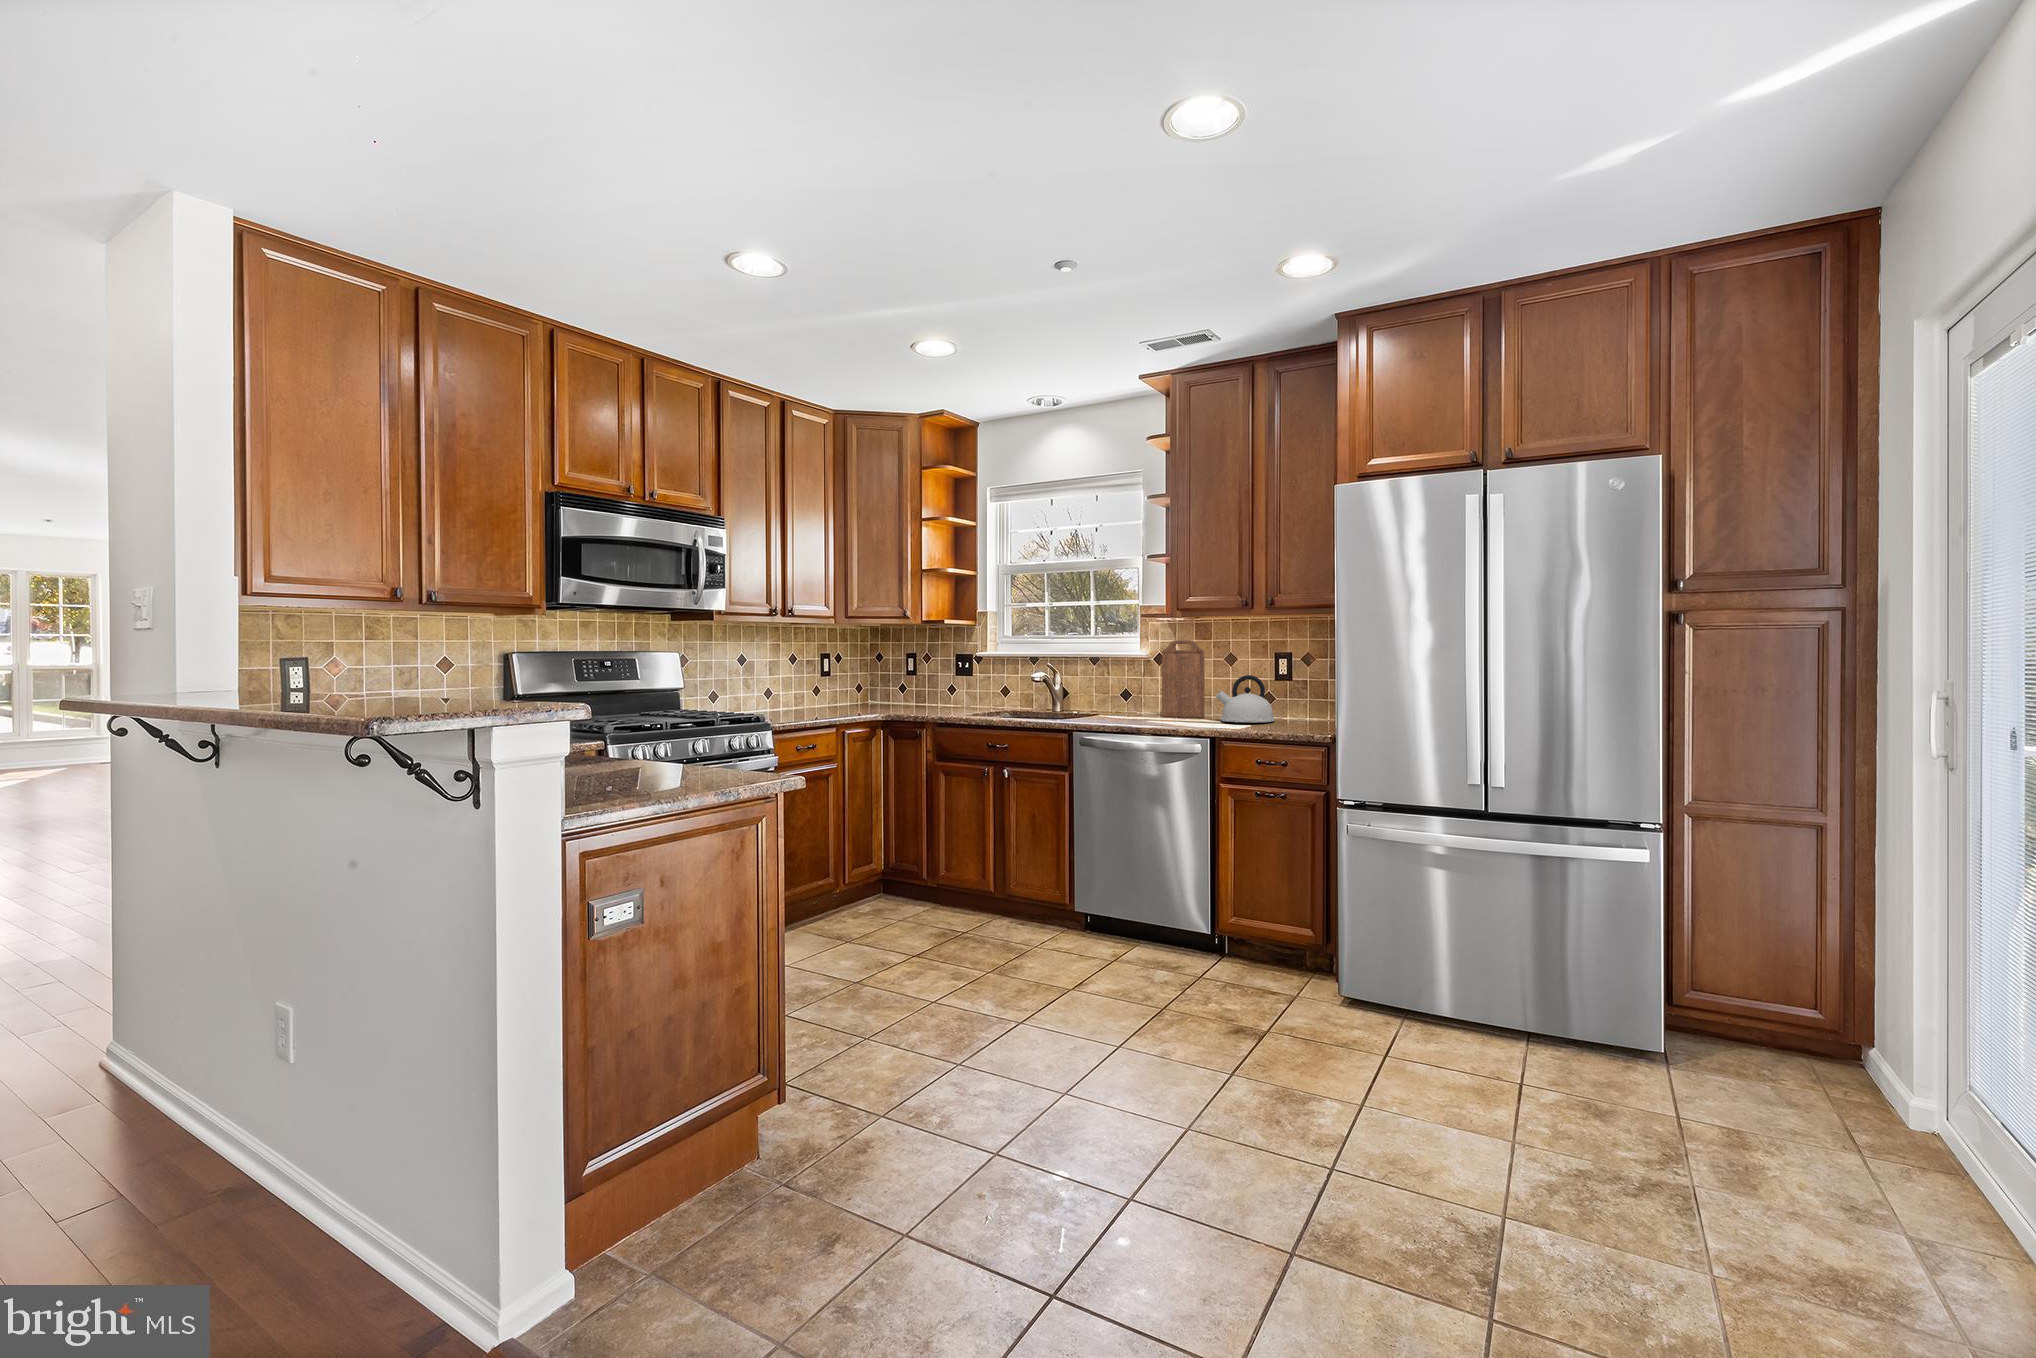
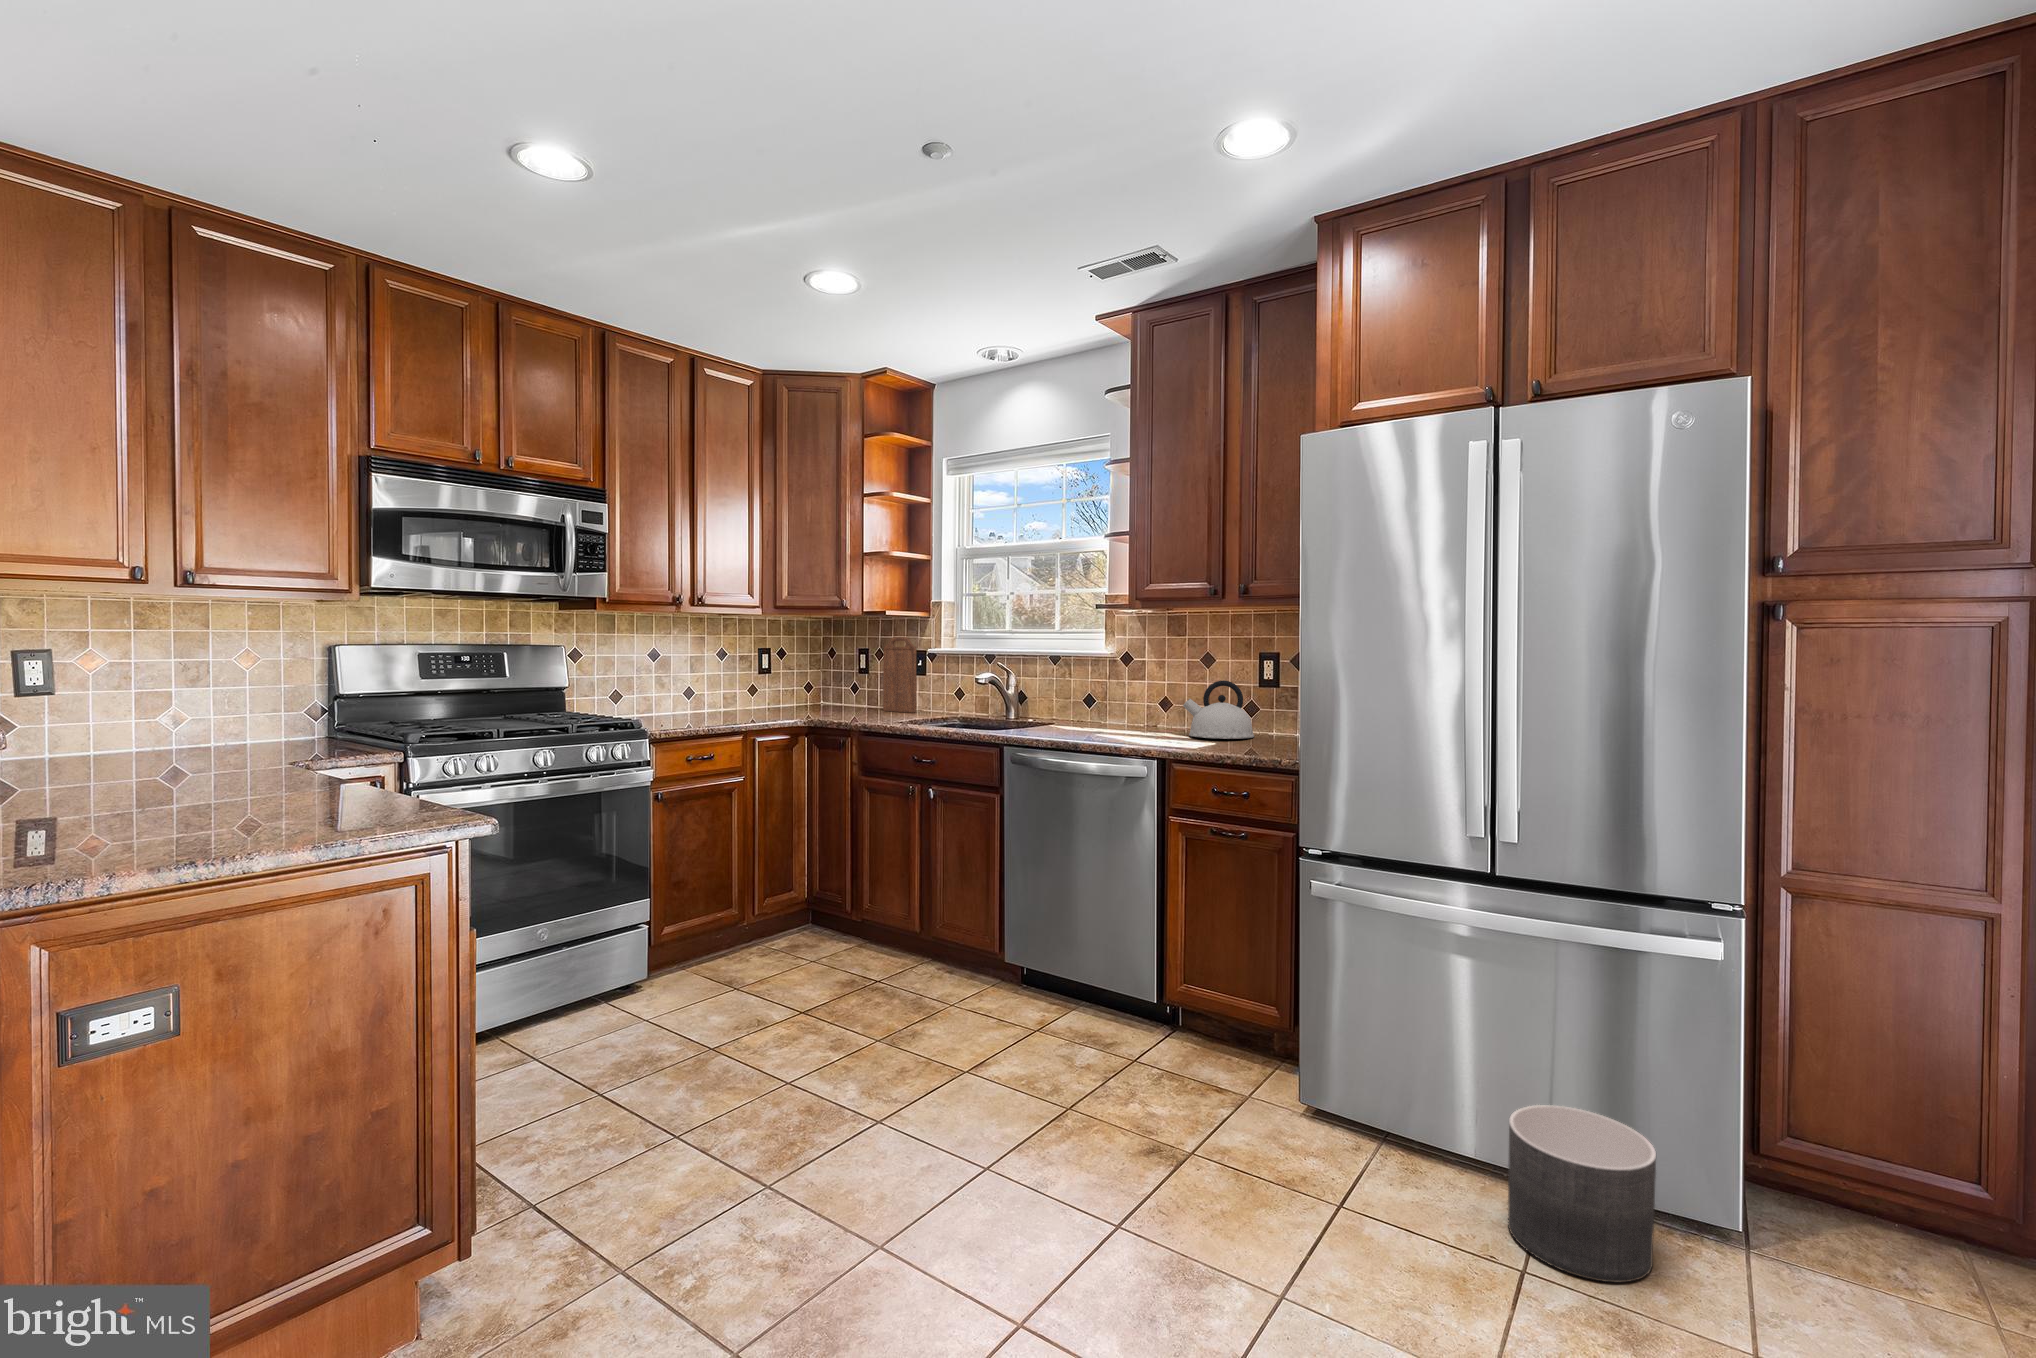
cutting board: present [1162,640,1205,718] -> present [883,637,916,713]
planter: none [1504,975,1606,1085] -> present [1508,1105,1656,1282]

